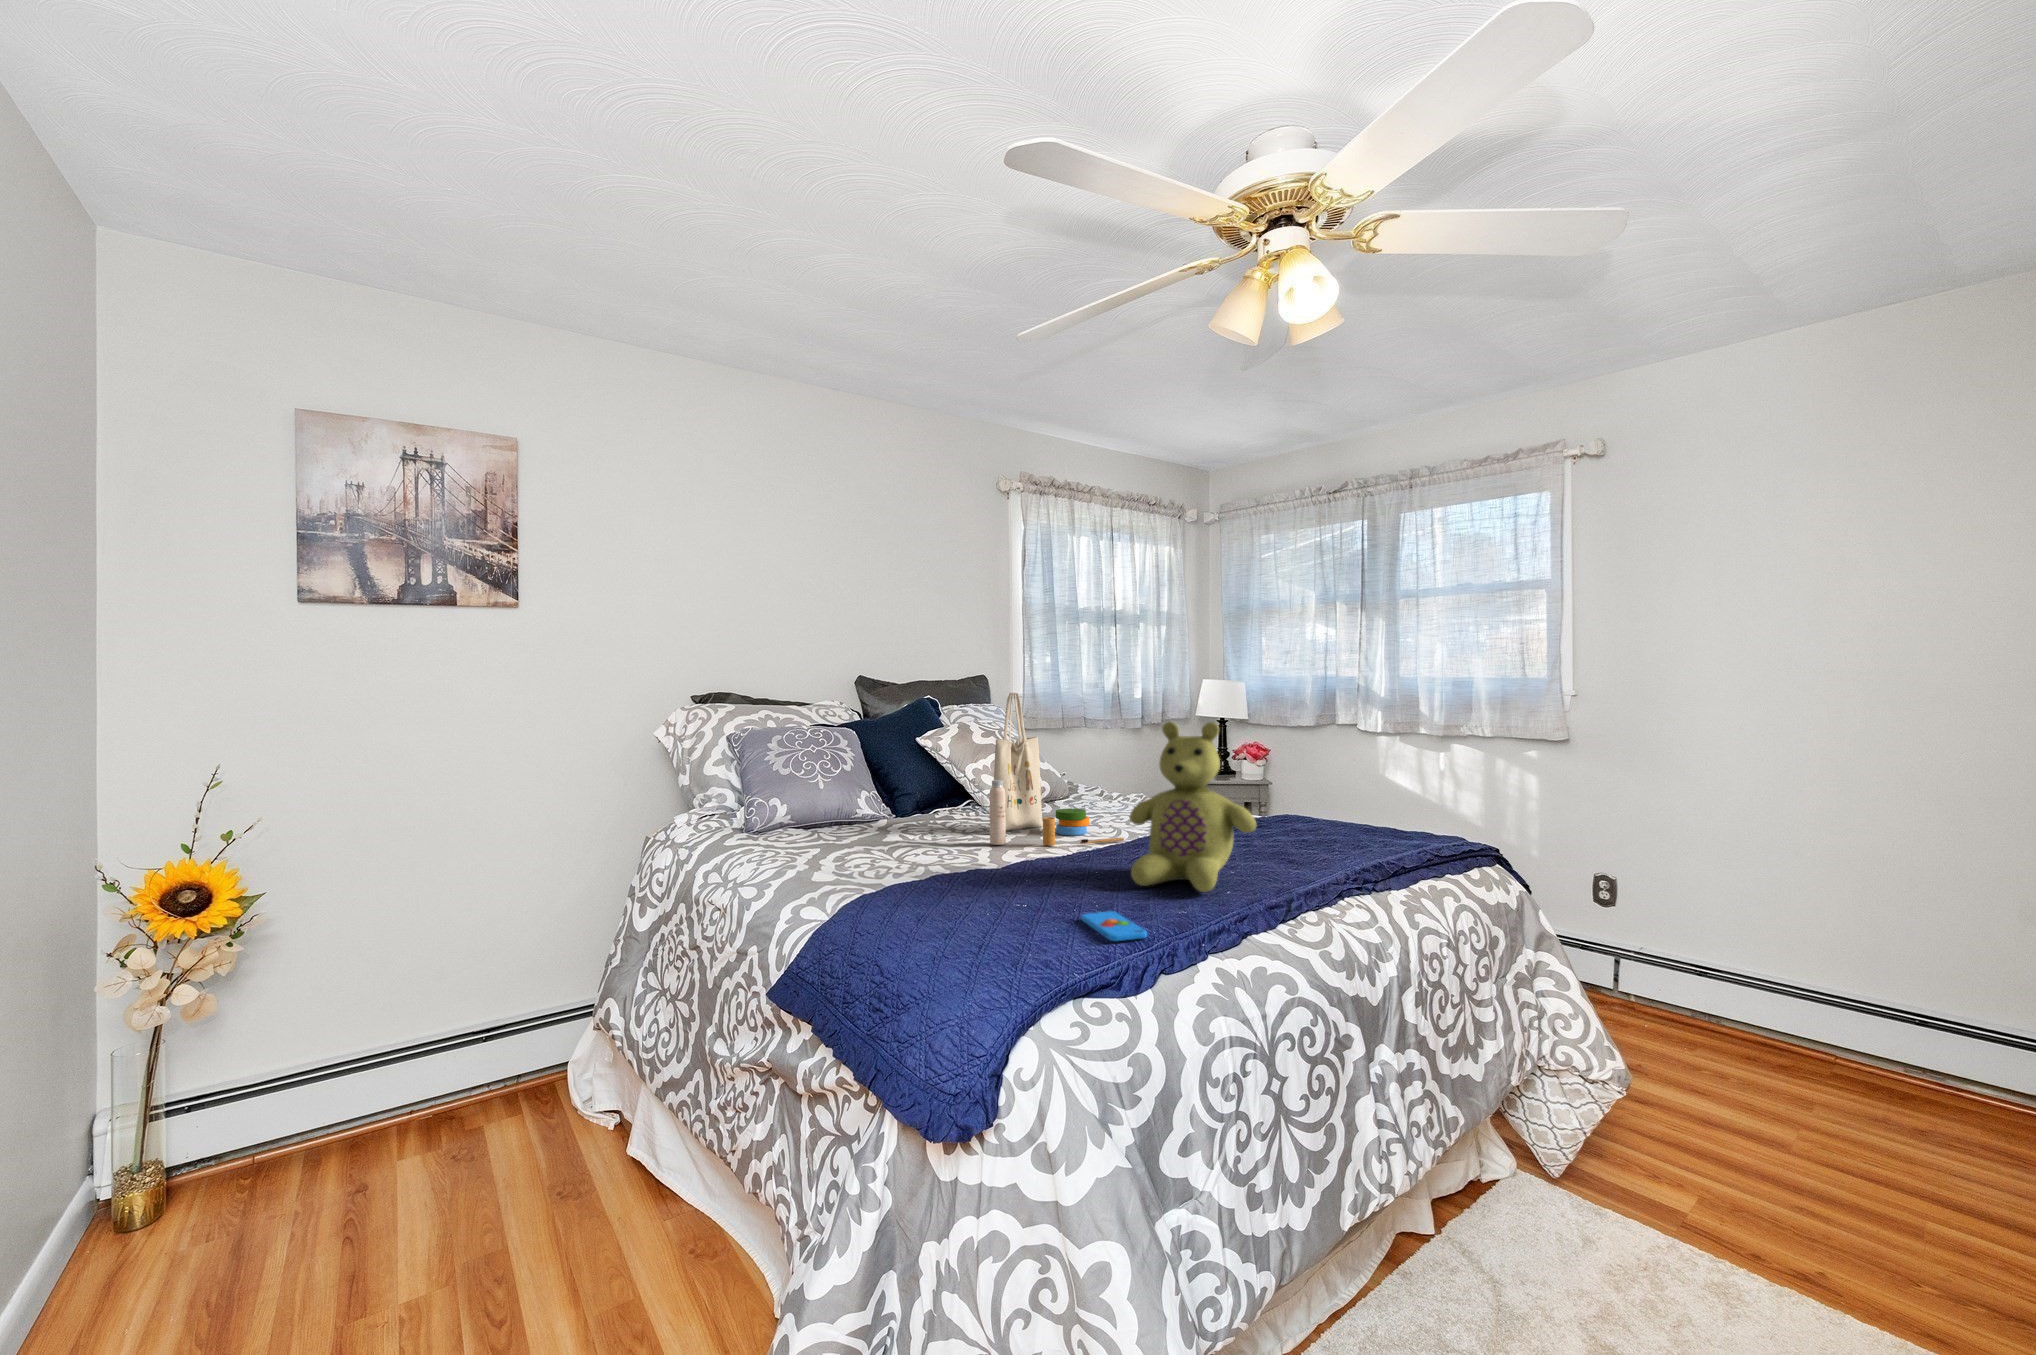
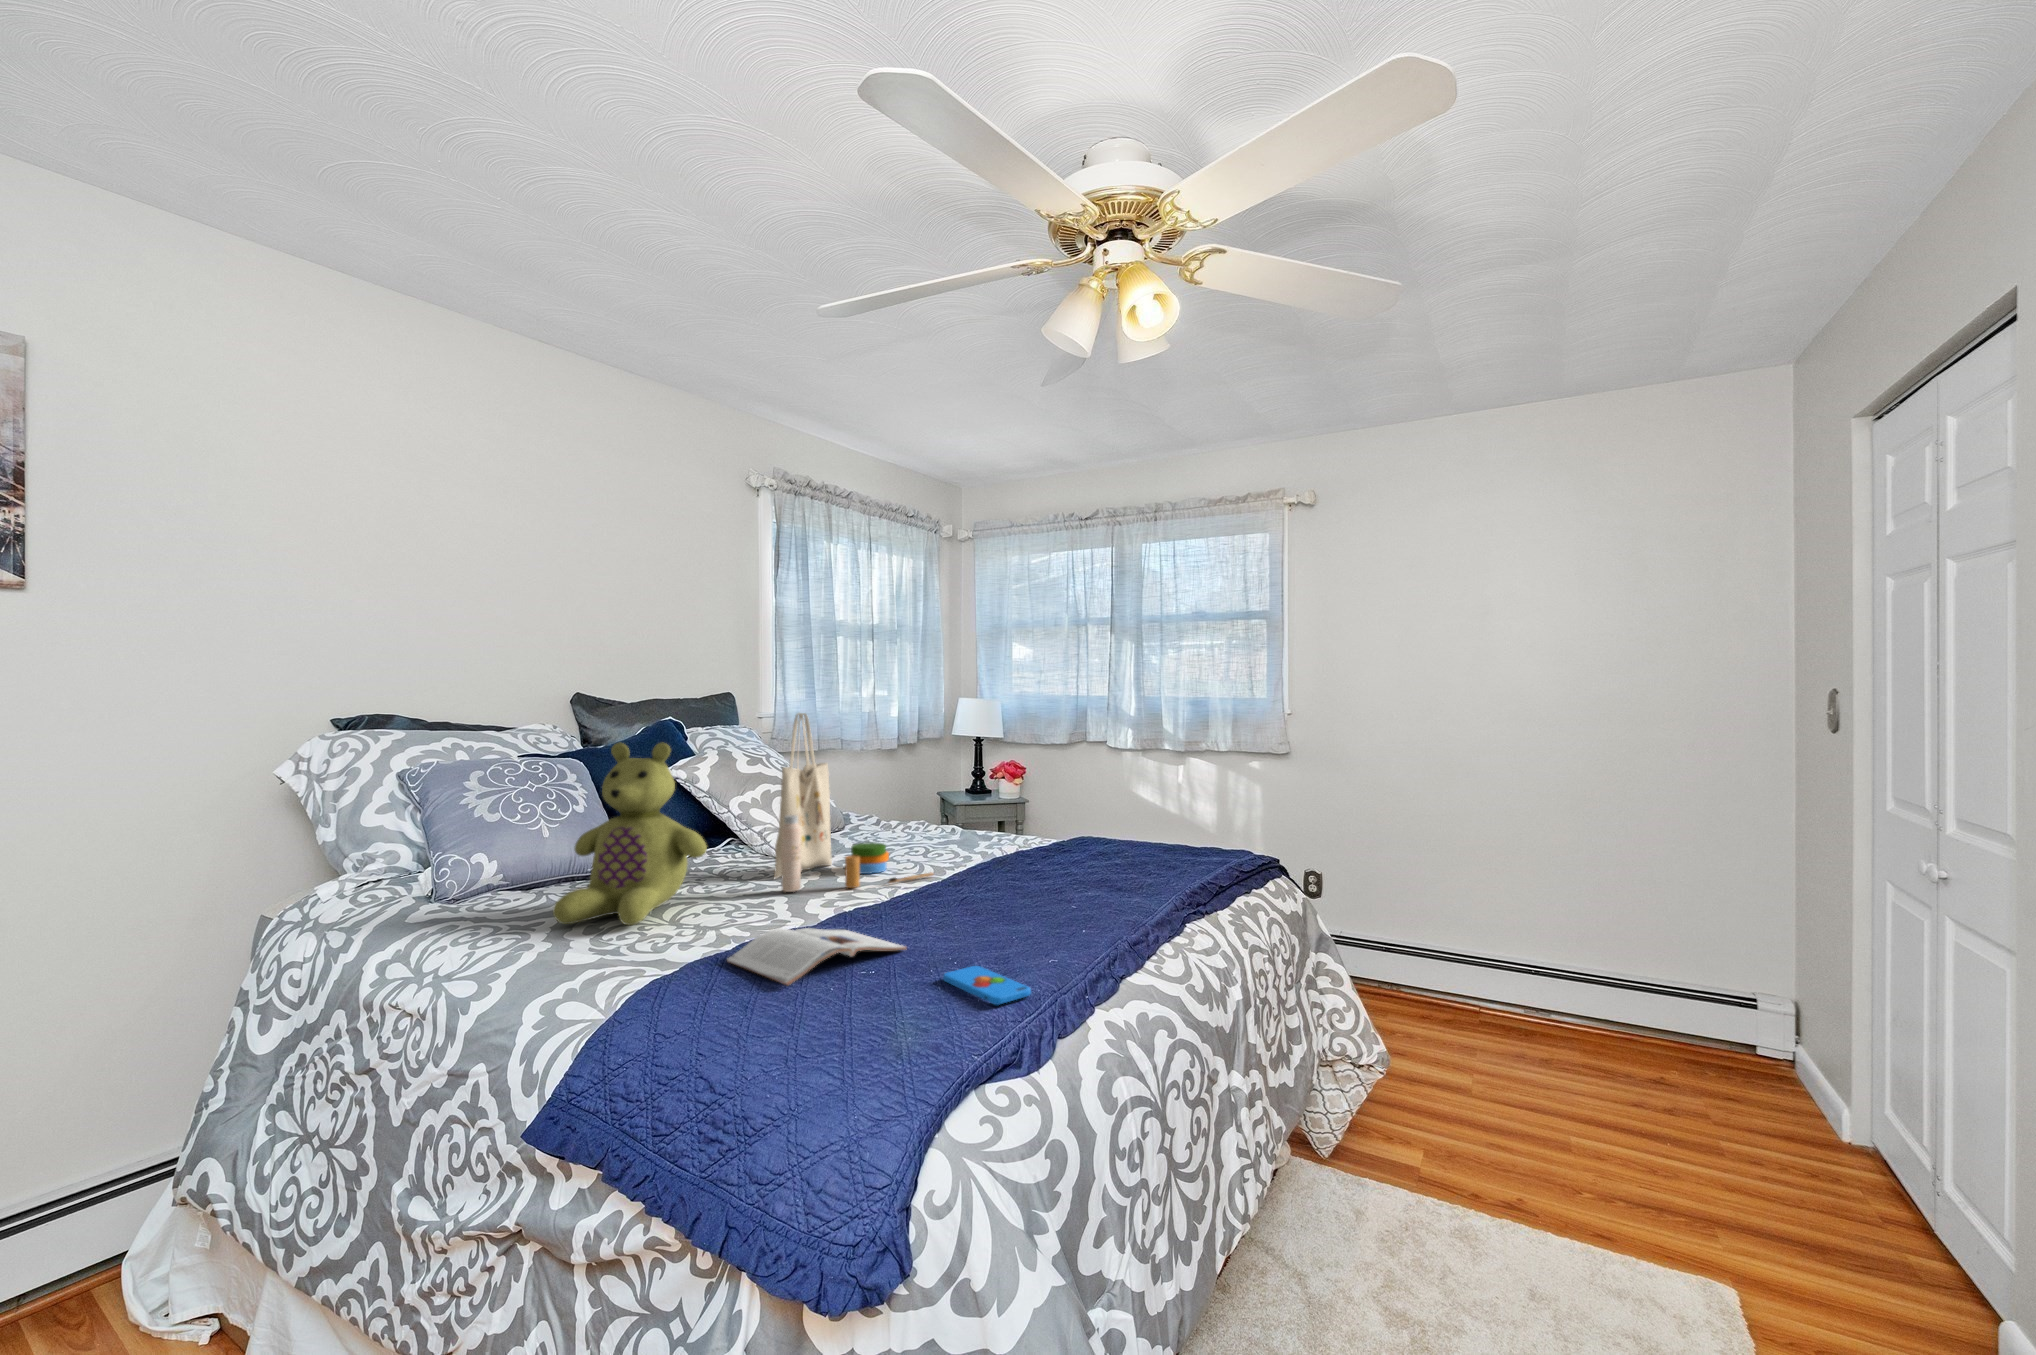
stuffed bear: present [1130,721,1256,892] -> present [553,742,707,926]
magazine: none [922,868,1066,911] -> present [727,928,906,985]

